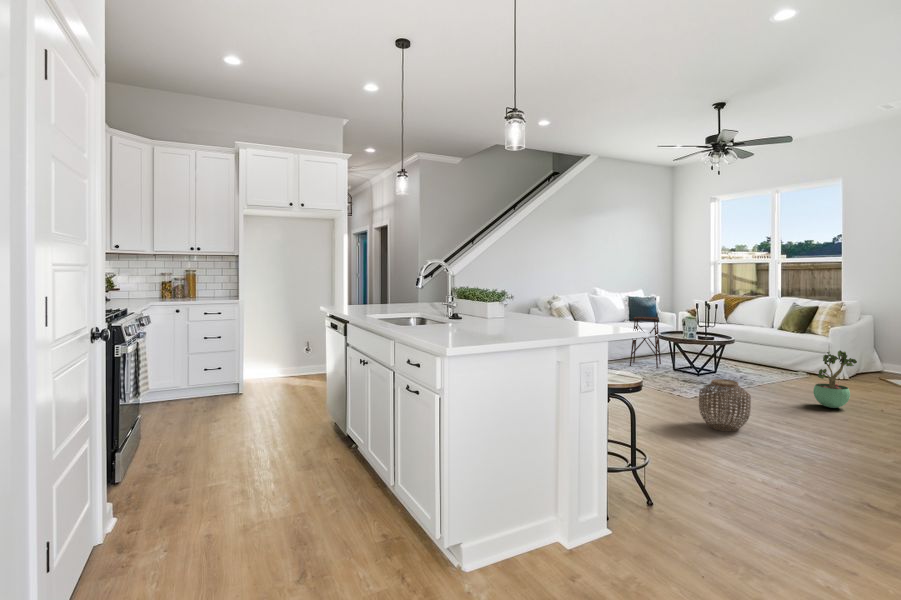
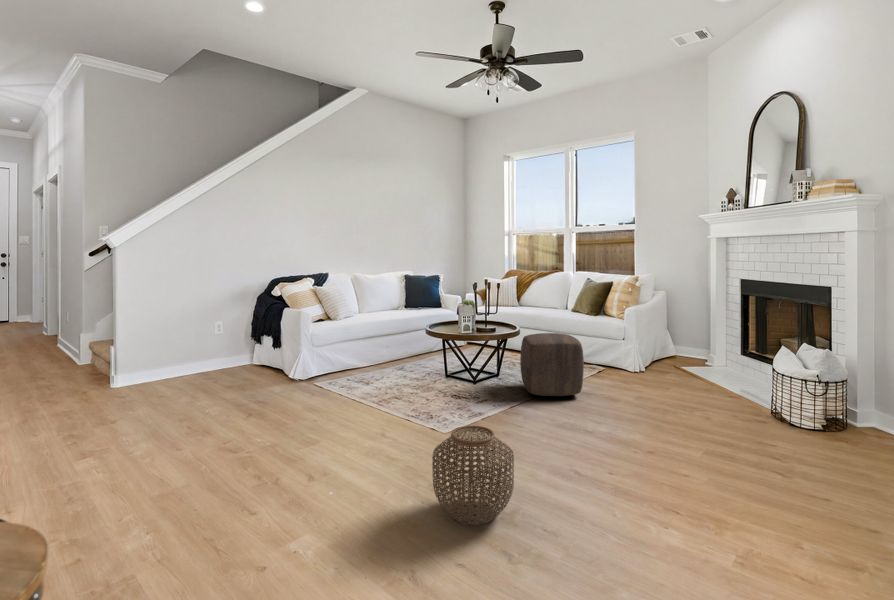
side table: present [630,317,661,368] -> none [396,303,438,372]
ottoman: none [737,342,791,387] -> present [520,333,584,396]
potted plant: present [813,350,857,408] -> none [609,349,661,432]

